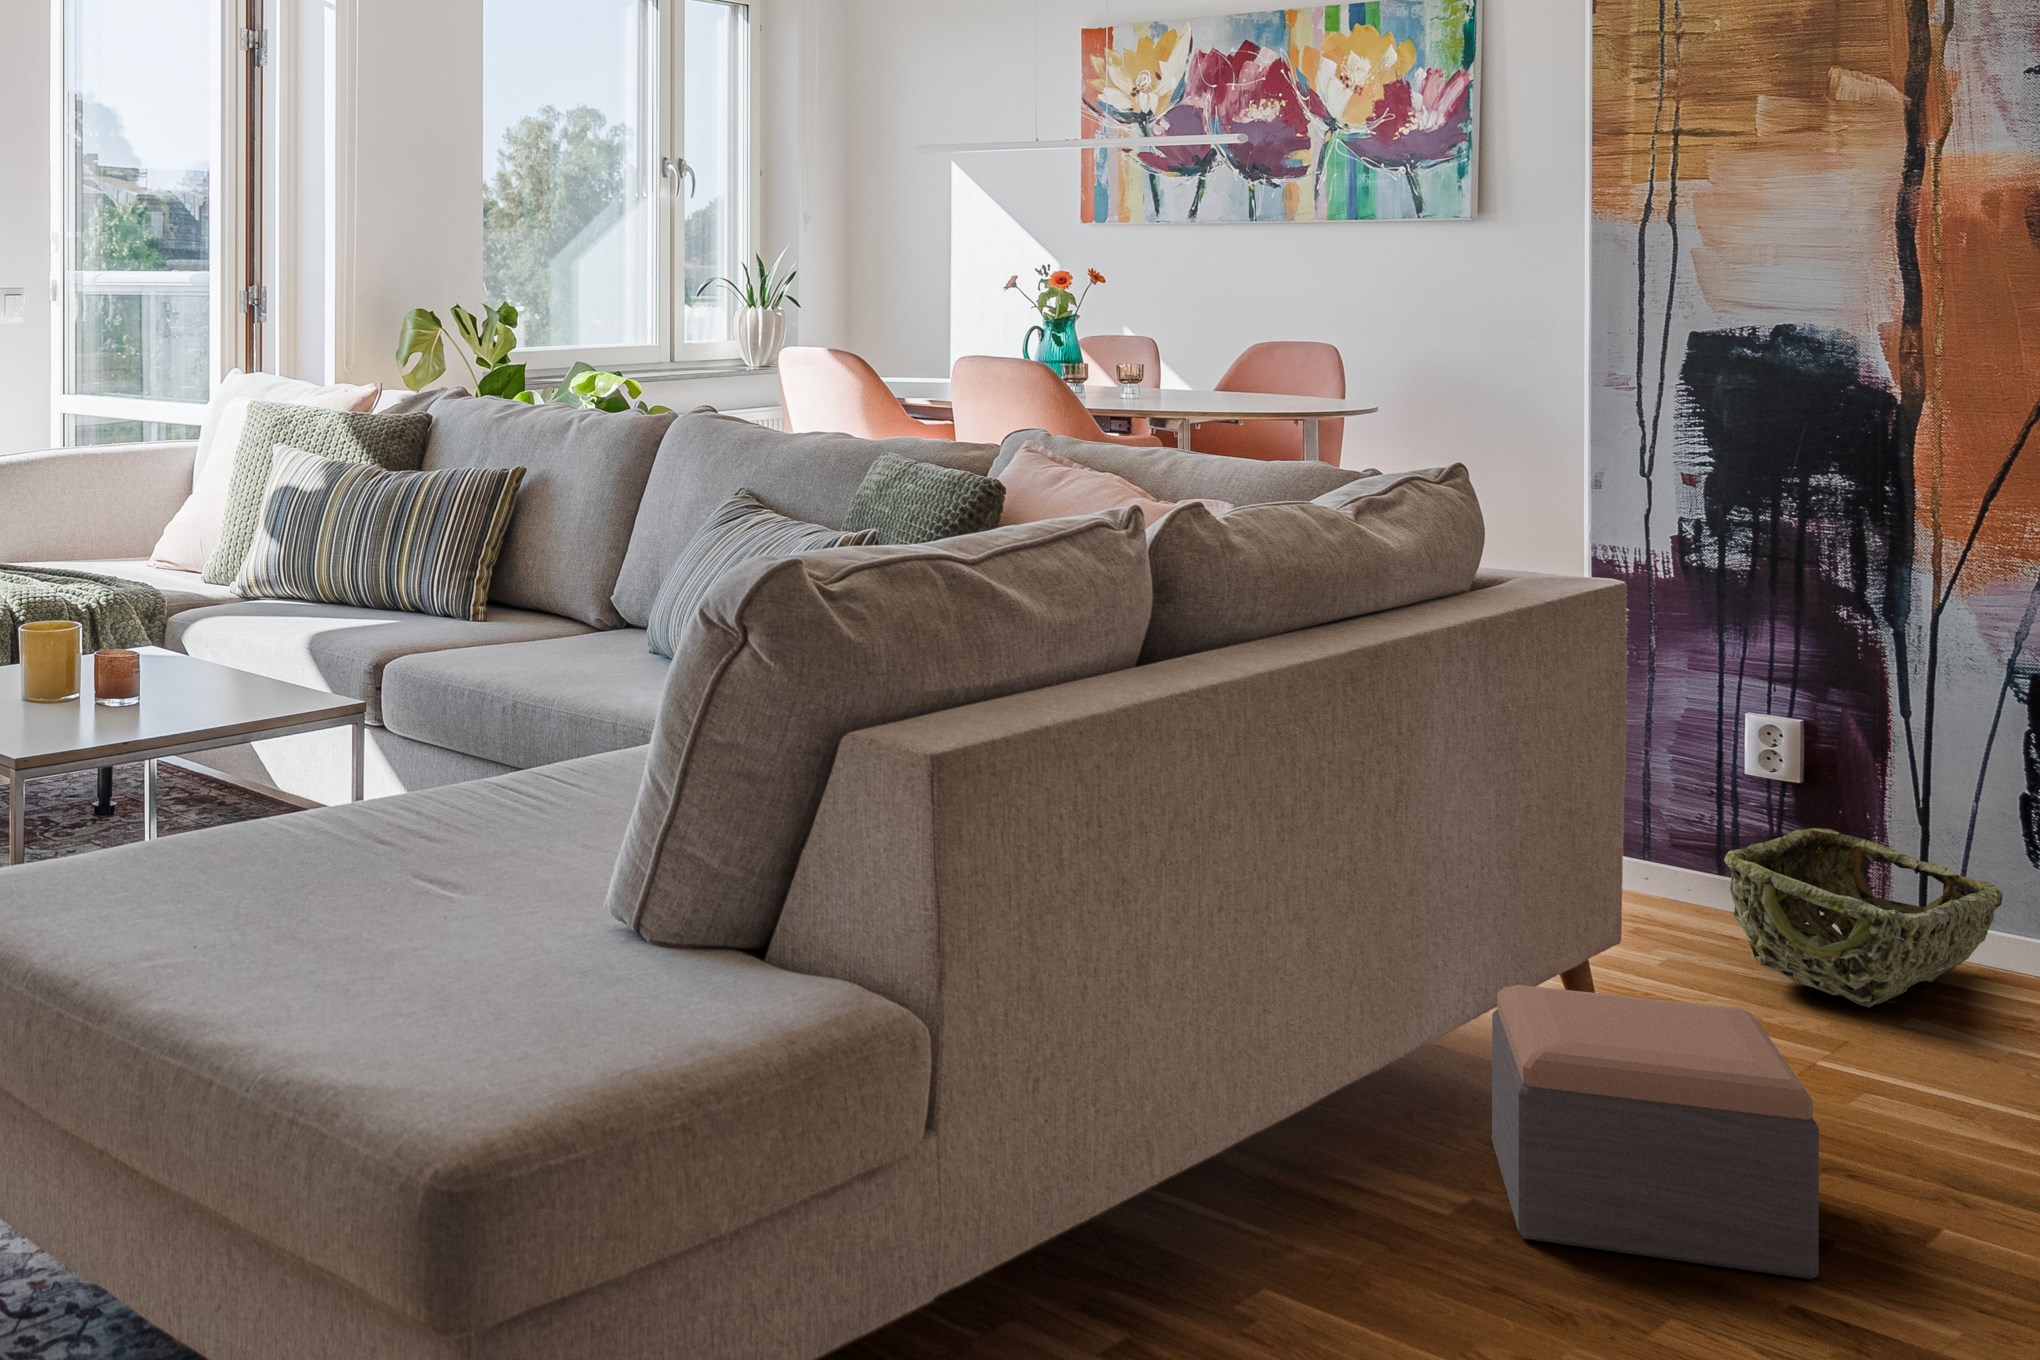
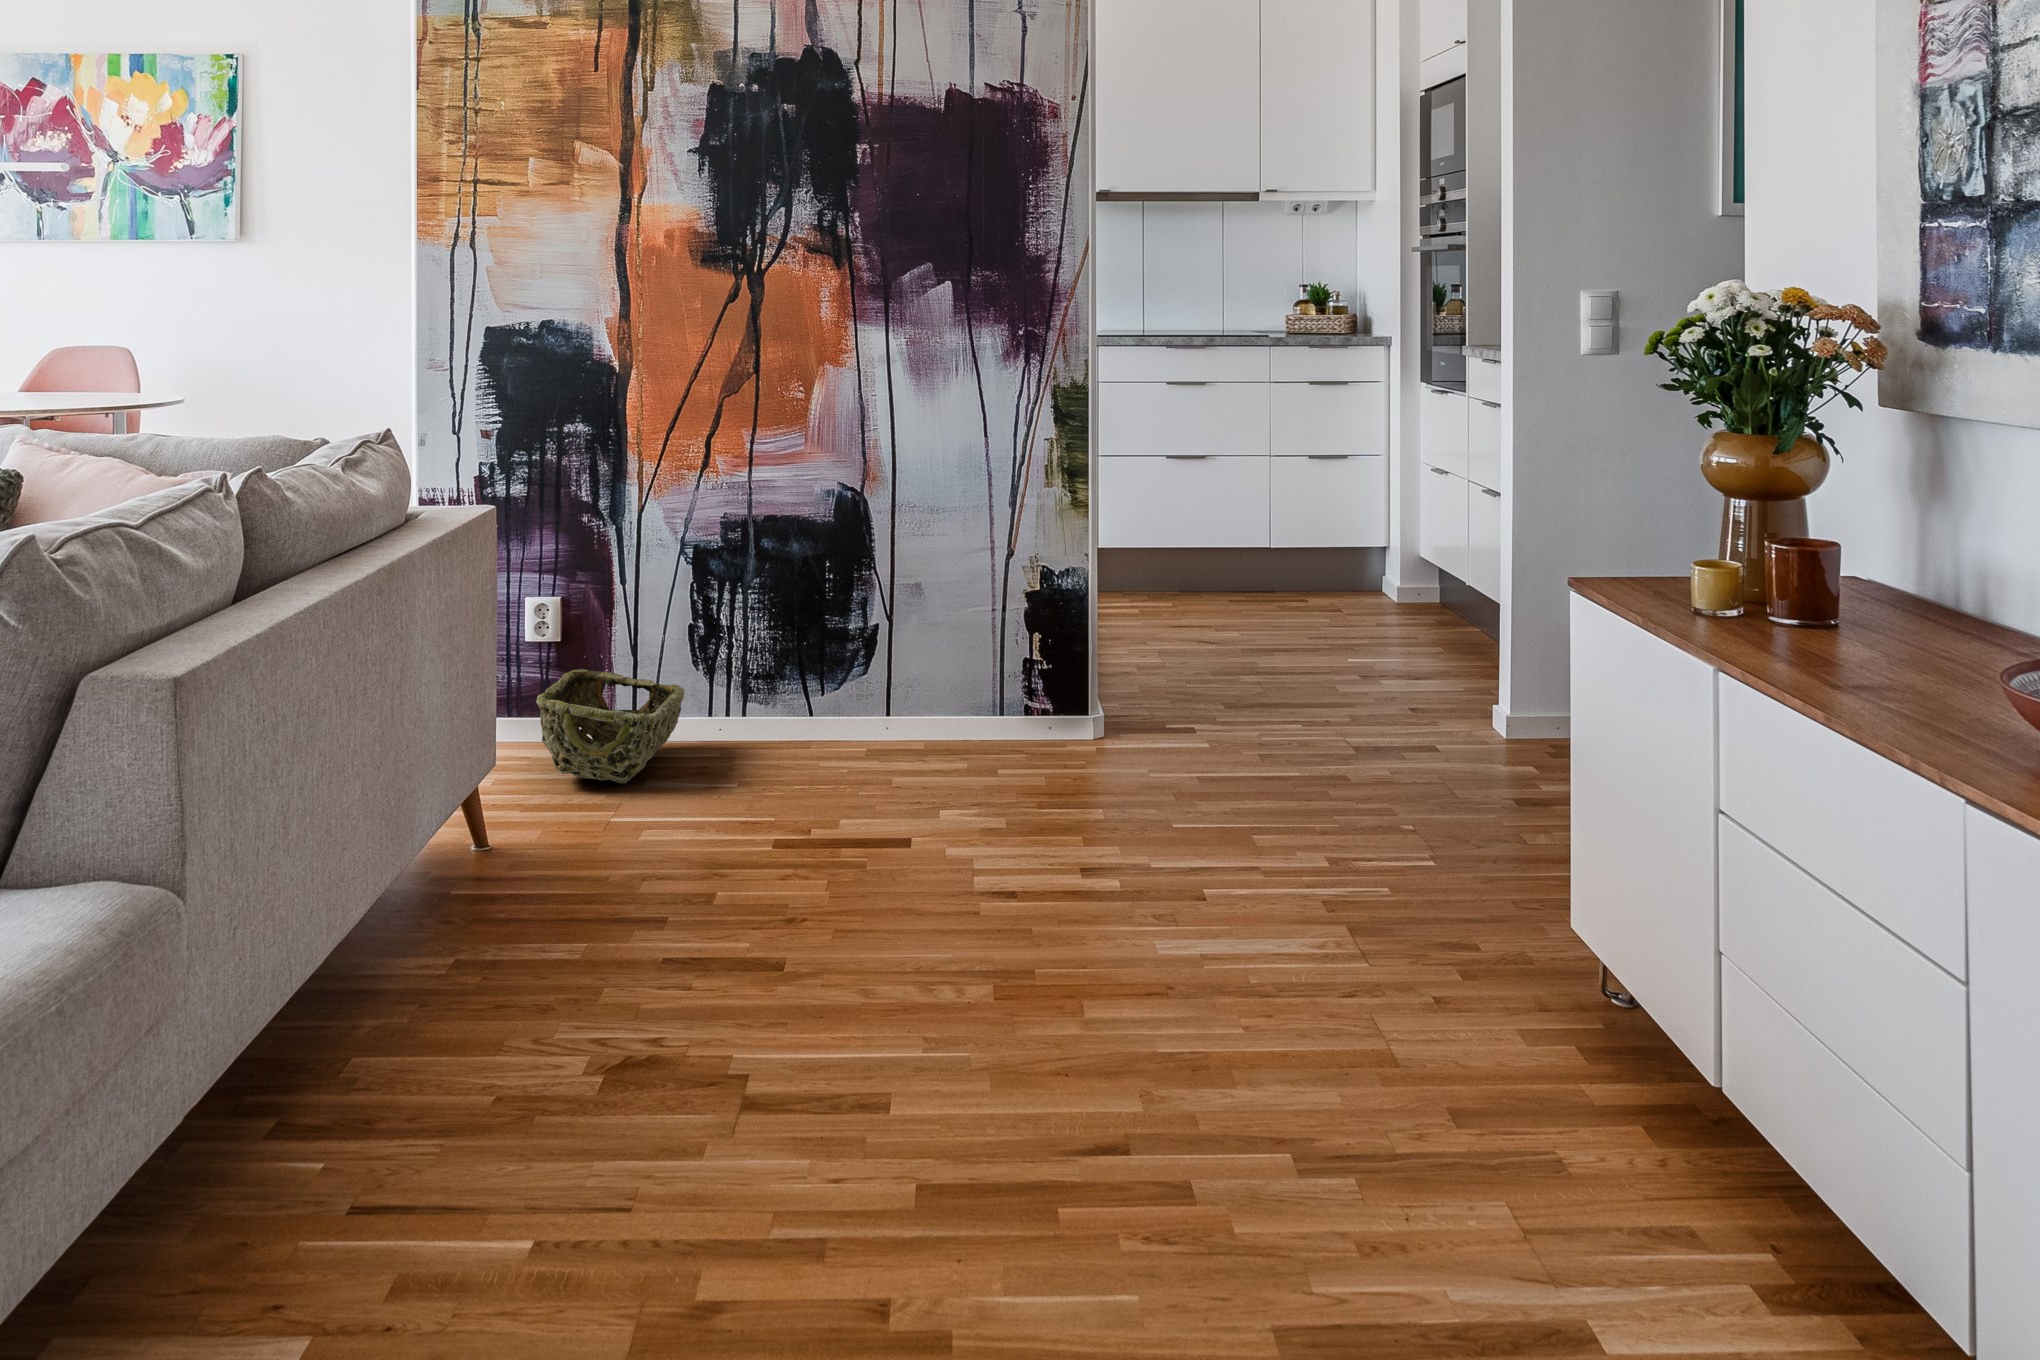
footstool: present [1492,985,1819,1279] -> none [453,796,684,1001]

